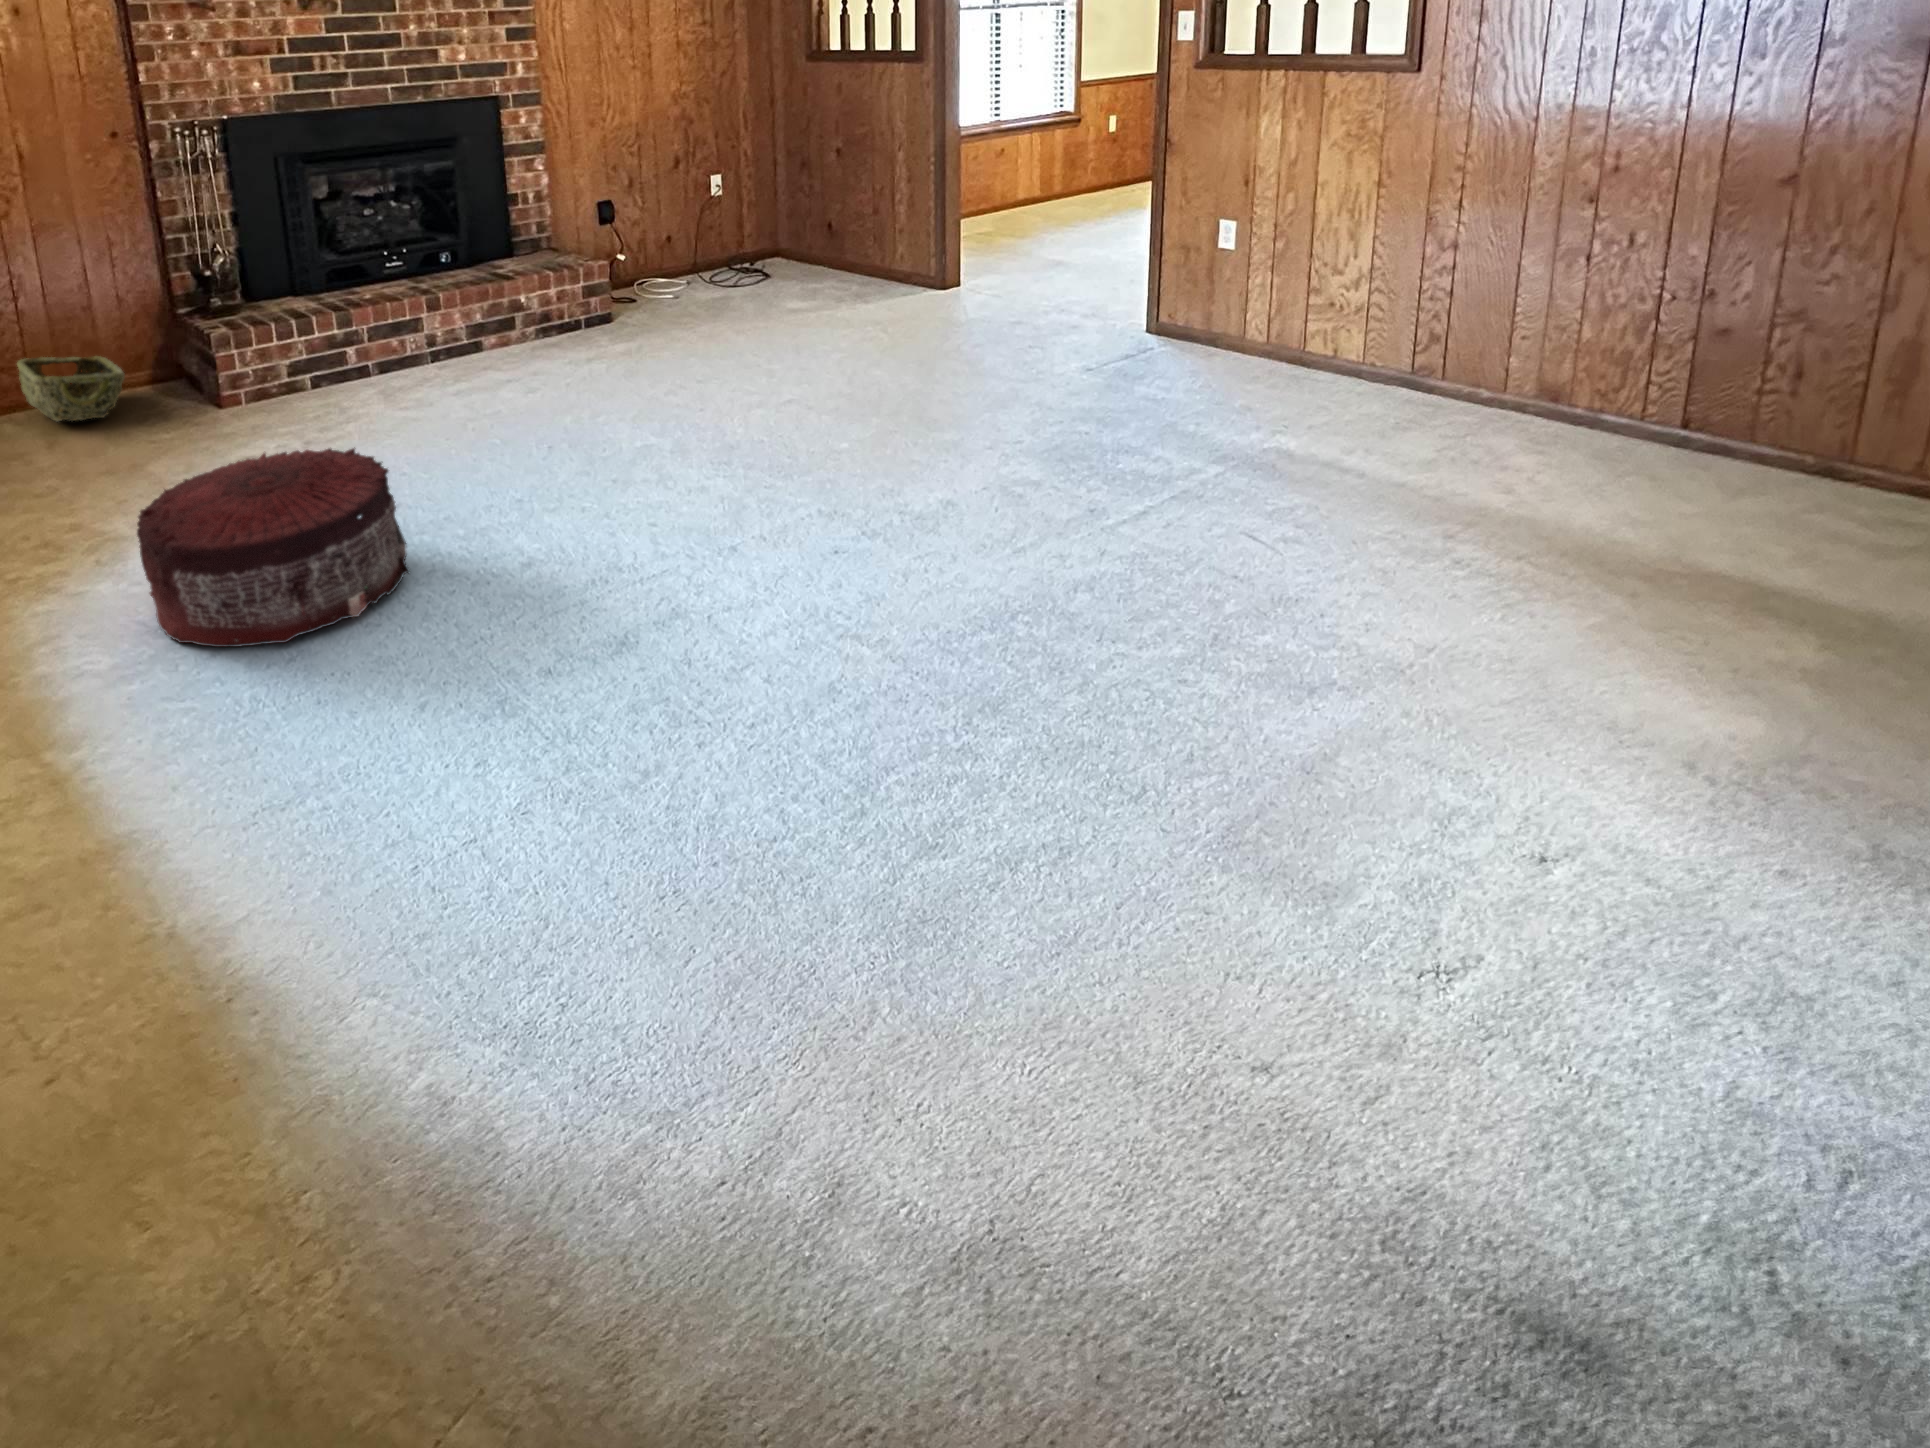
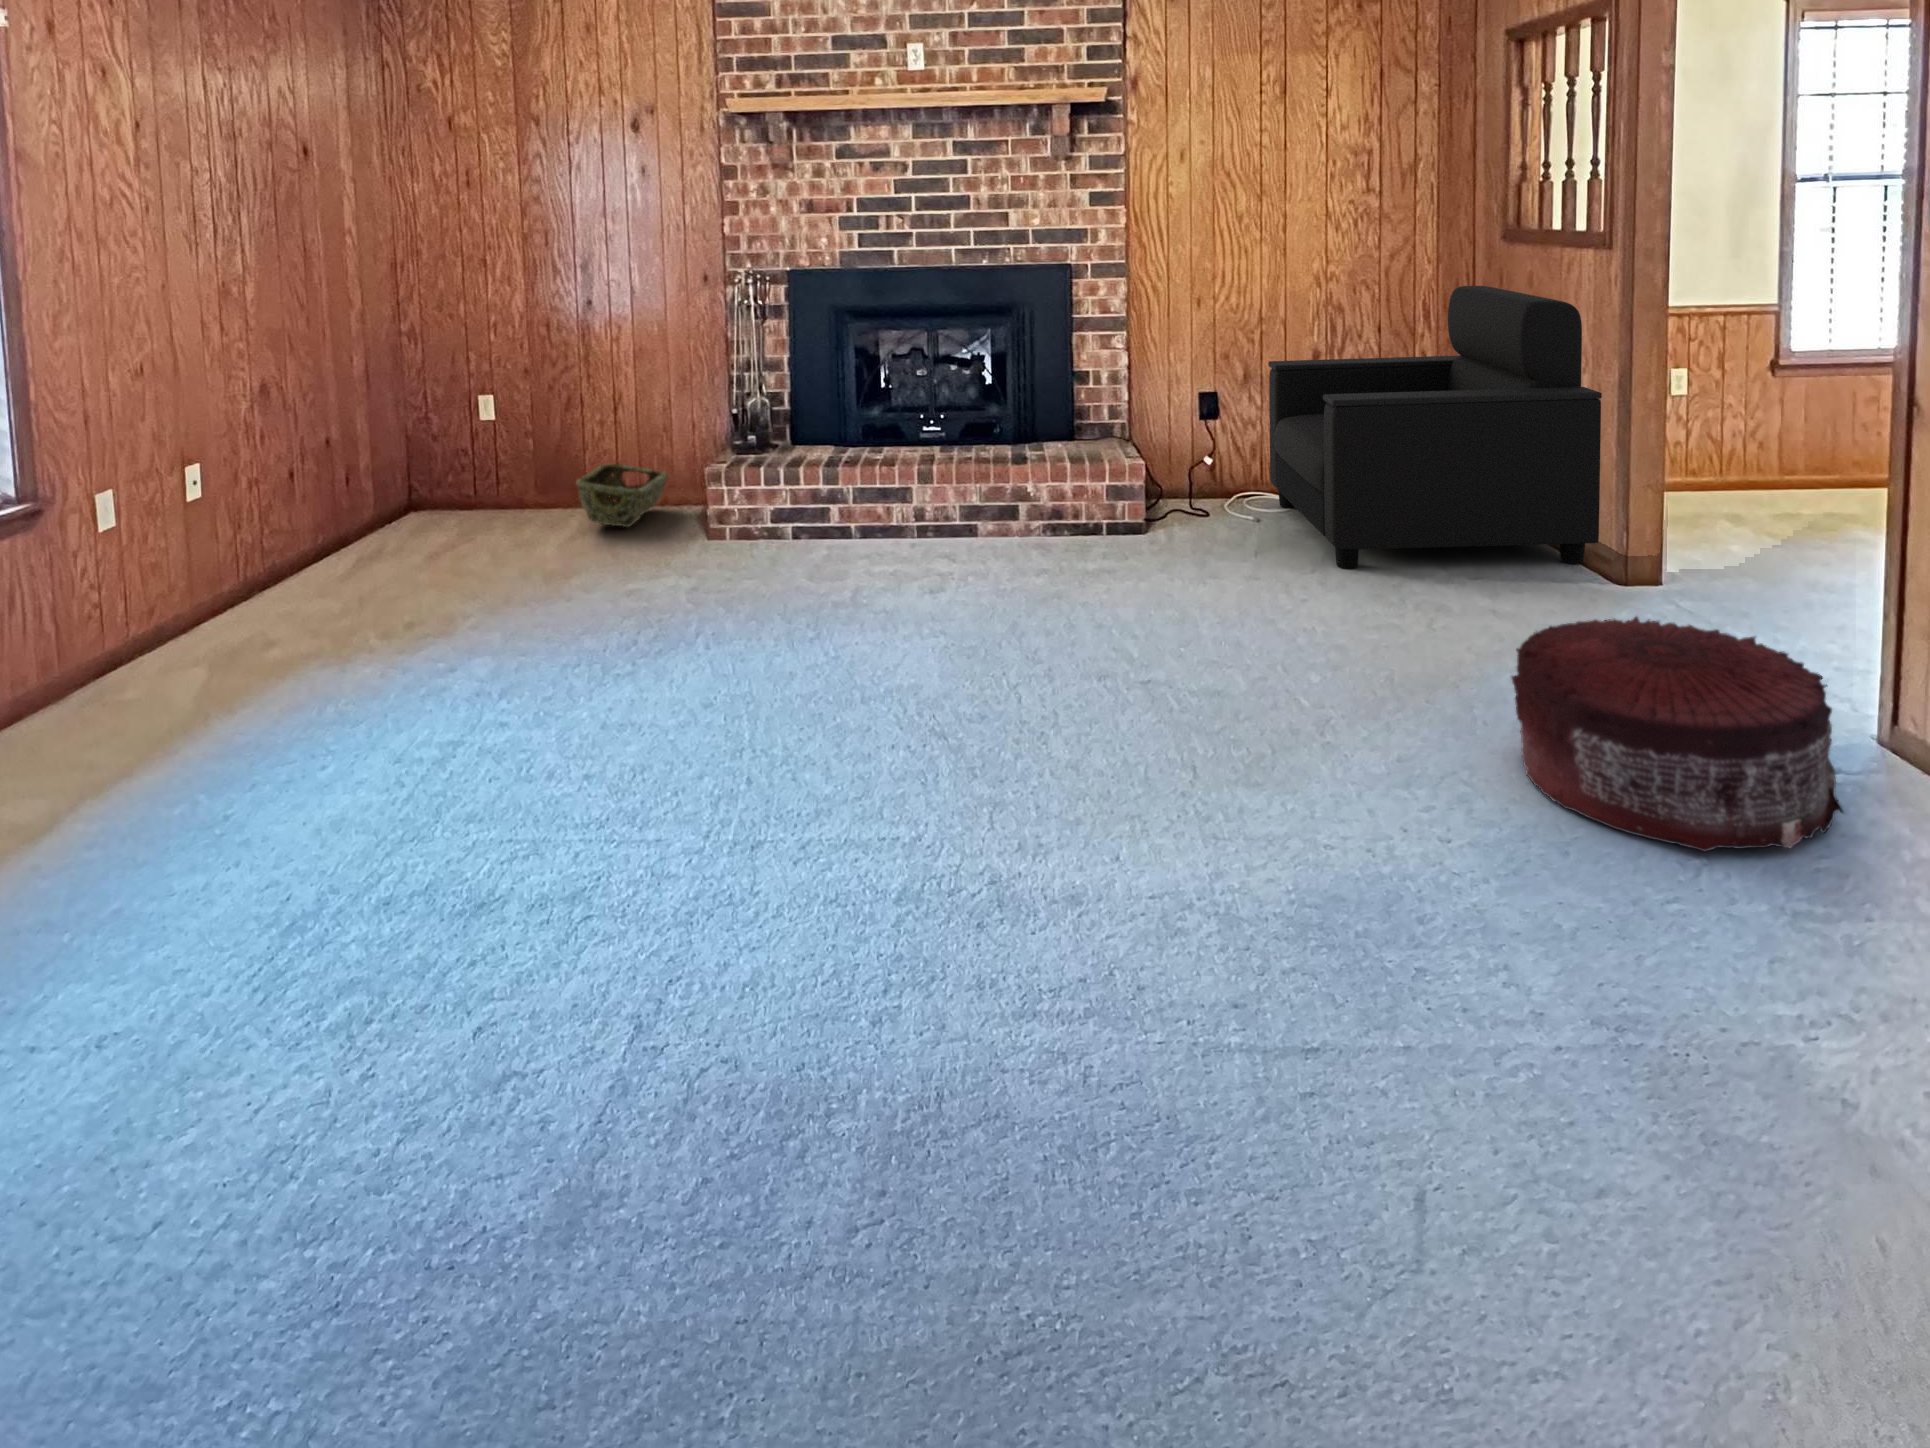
armchair: none [665,98,923,316] -> present [1268,286,1602,569]
pouf: present [137,448,410,647] -> present [1511,616,1843,851]

